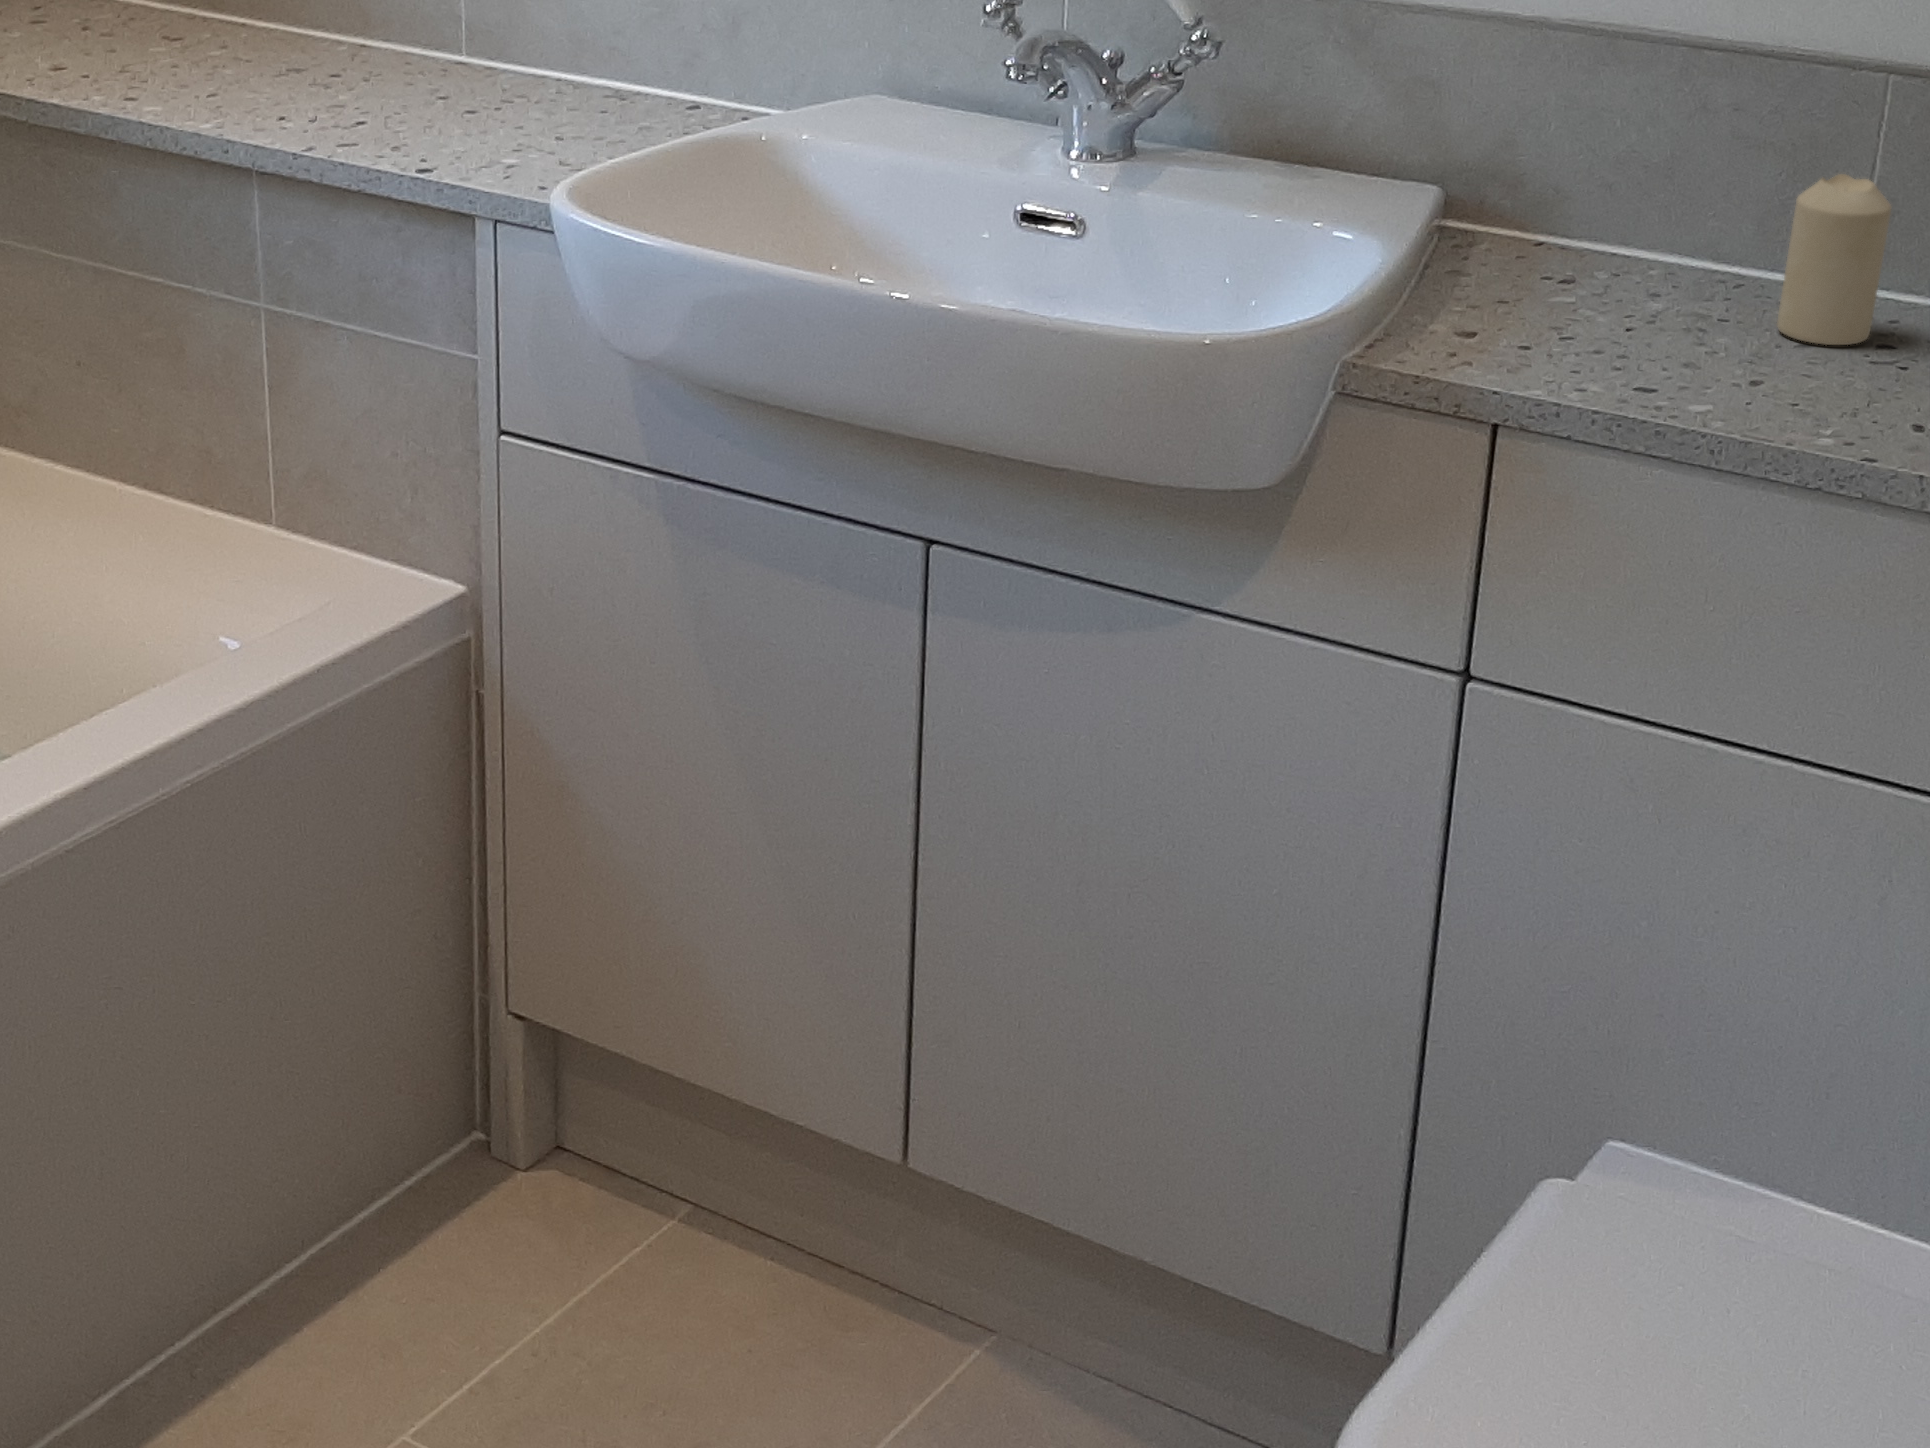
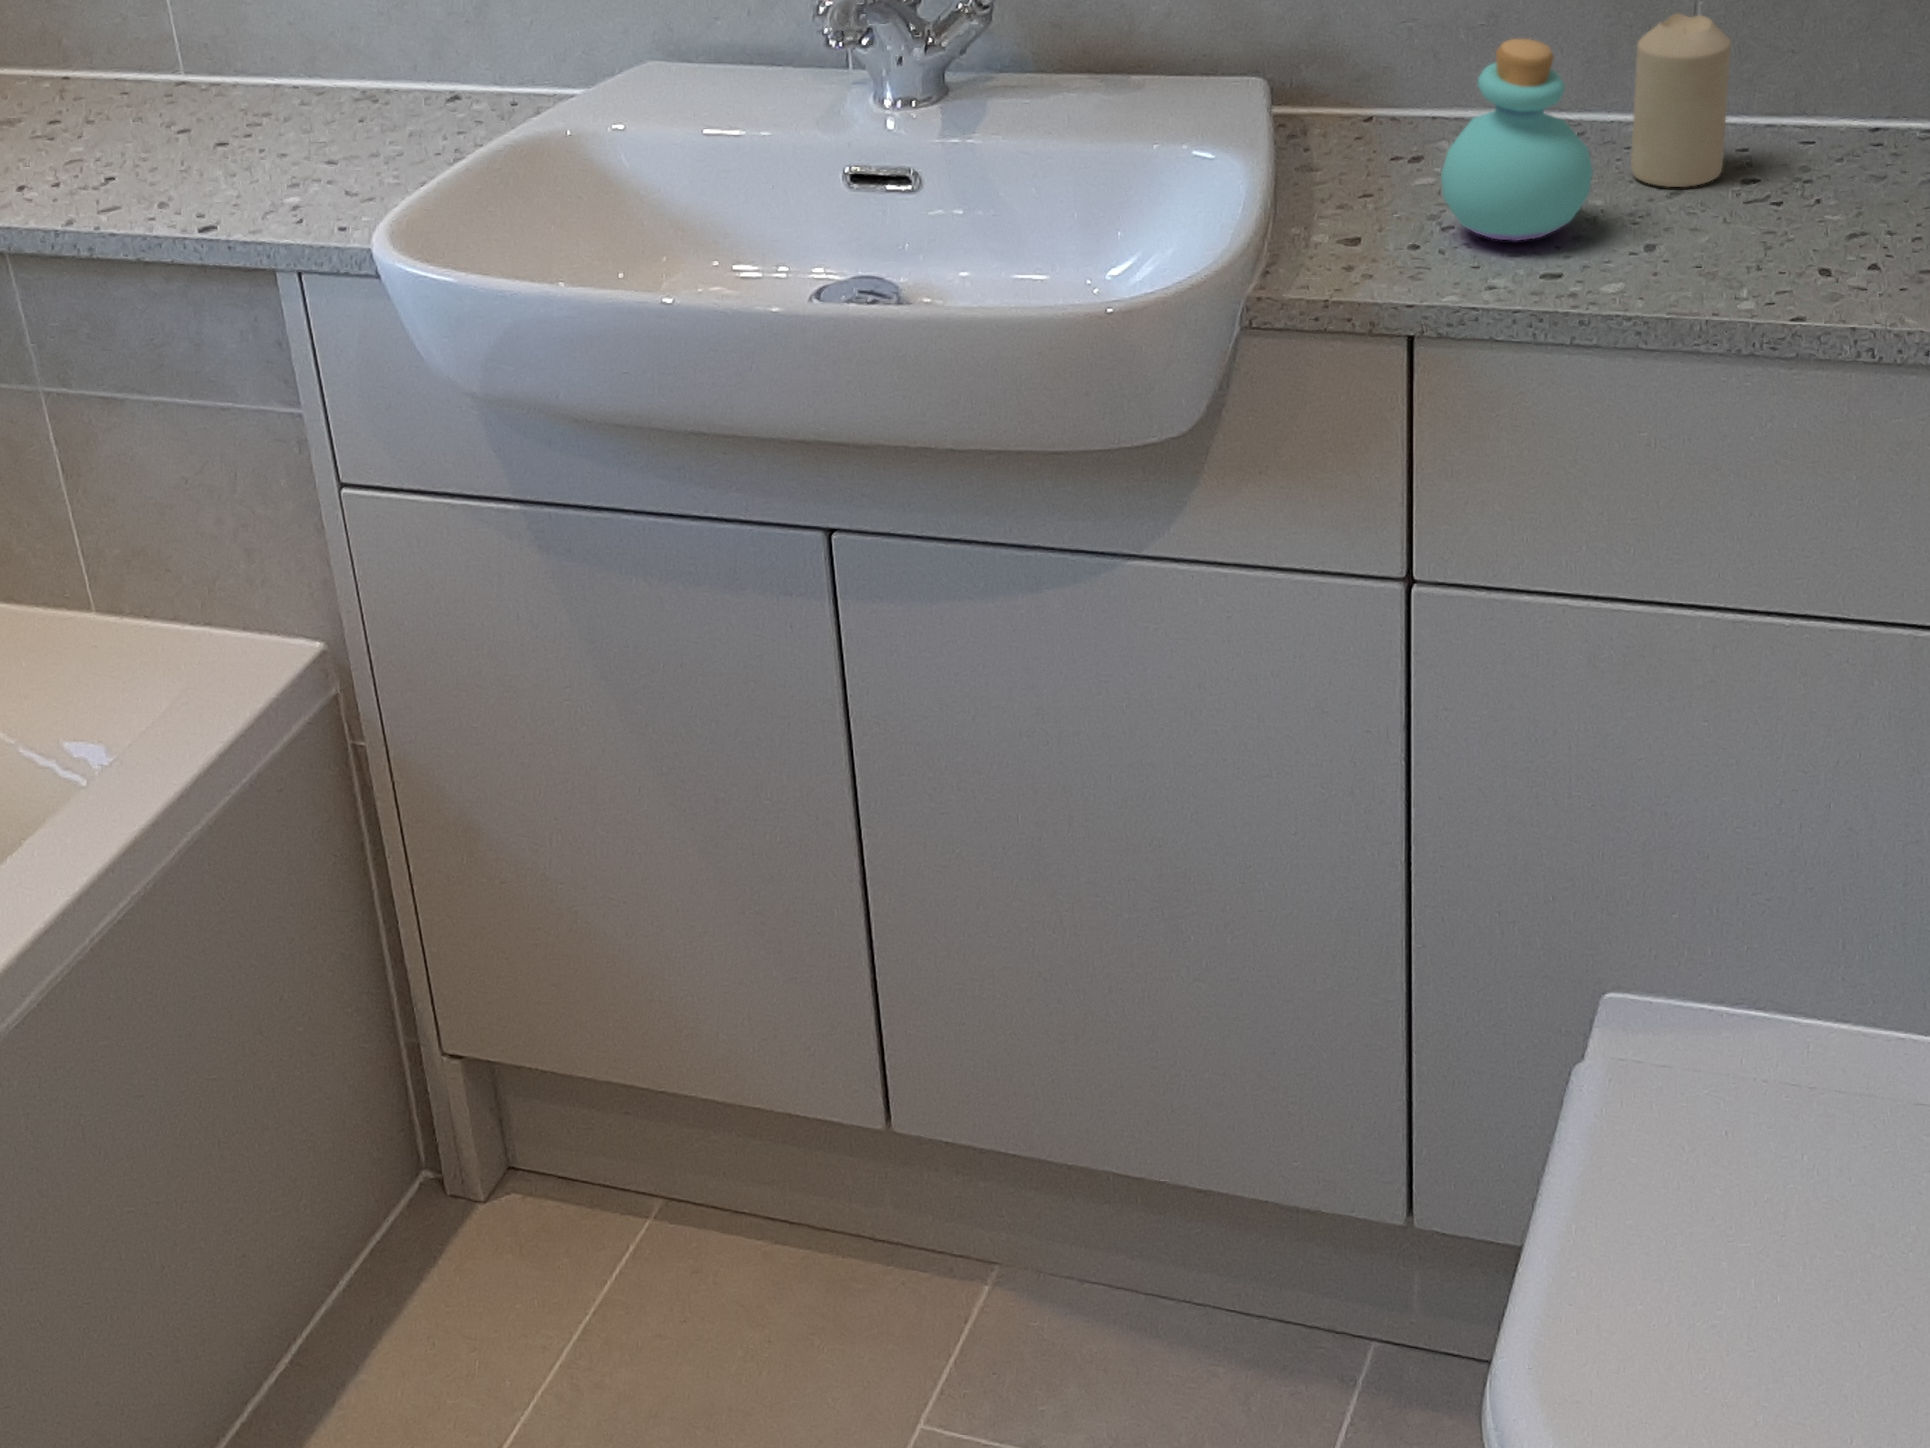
perfume bottle: none [1566,160,1718,359] -> present [1441,39,1593,241]

